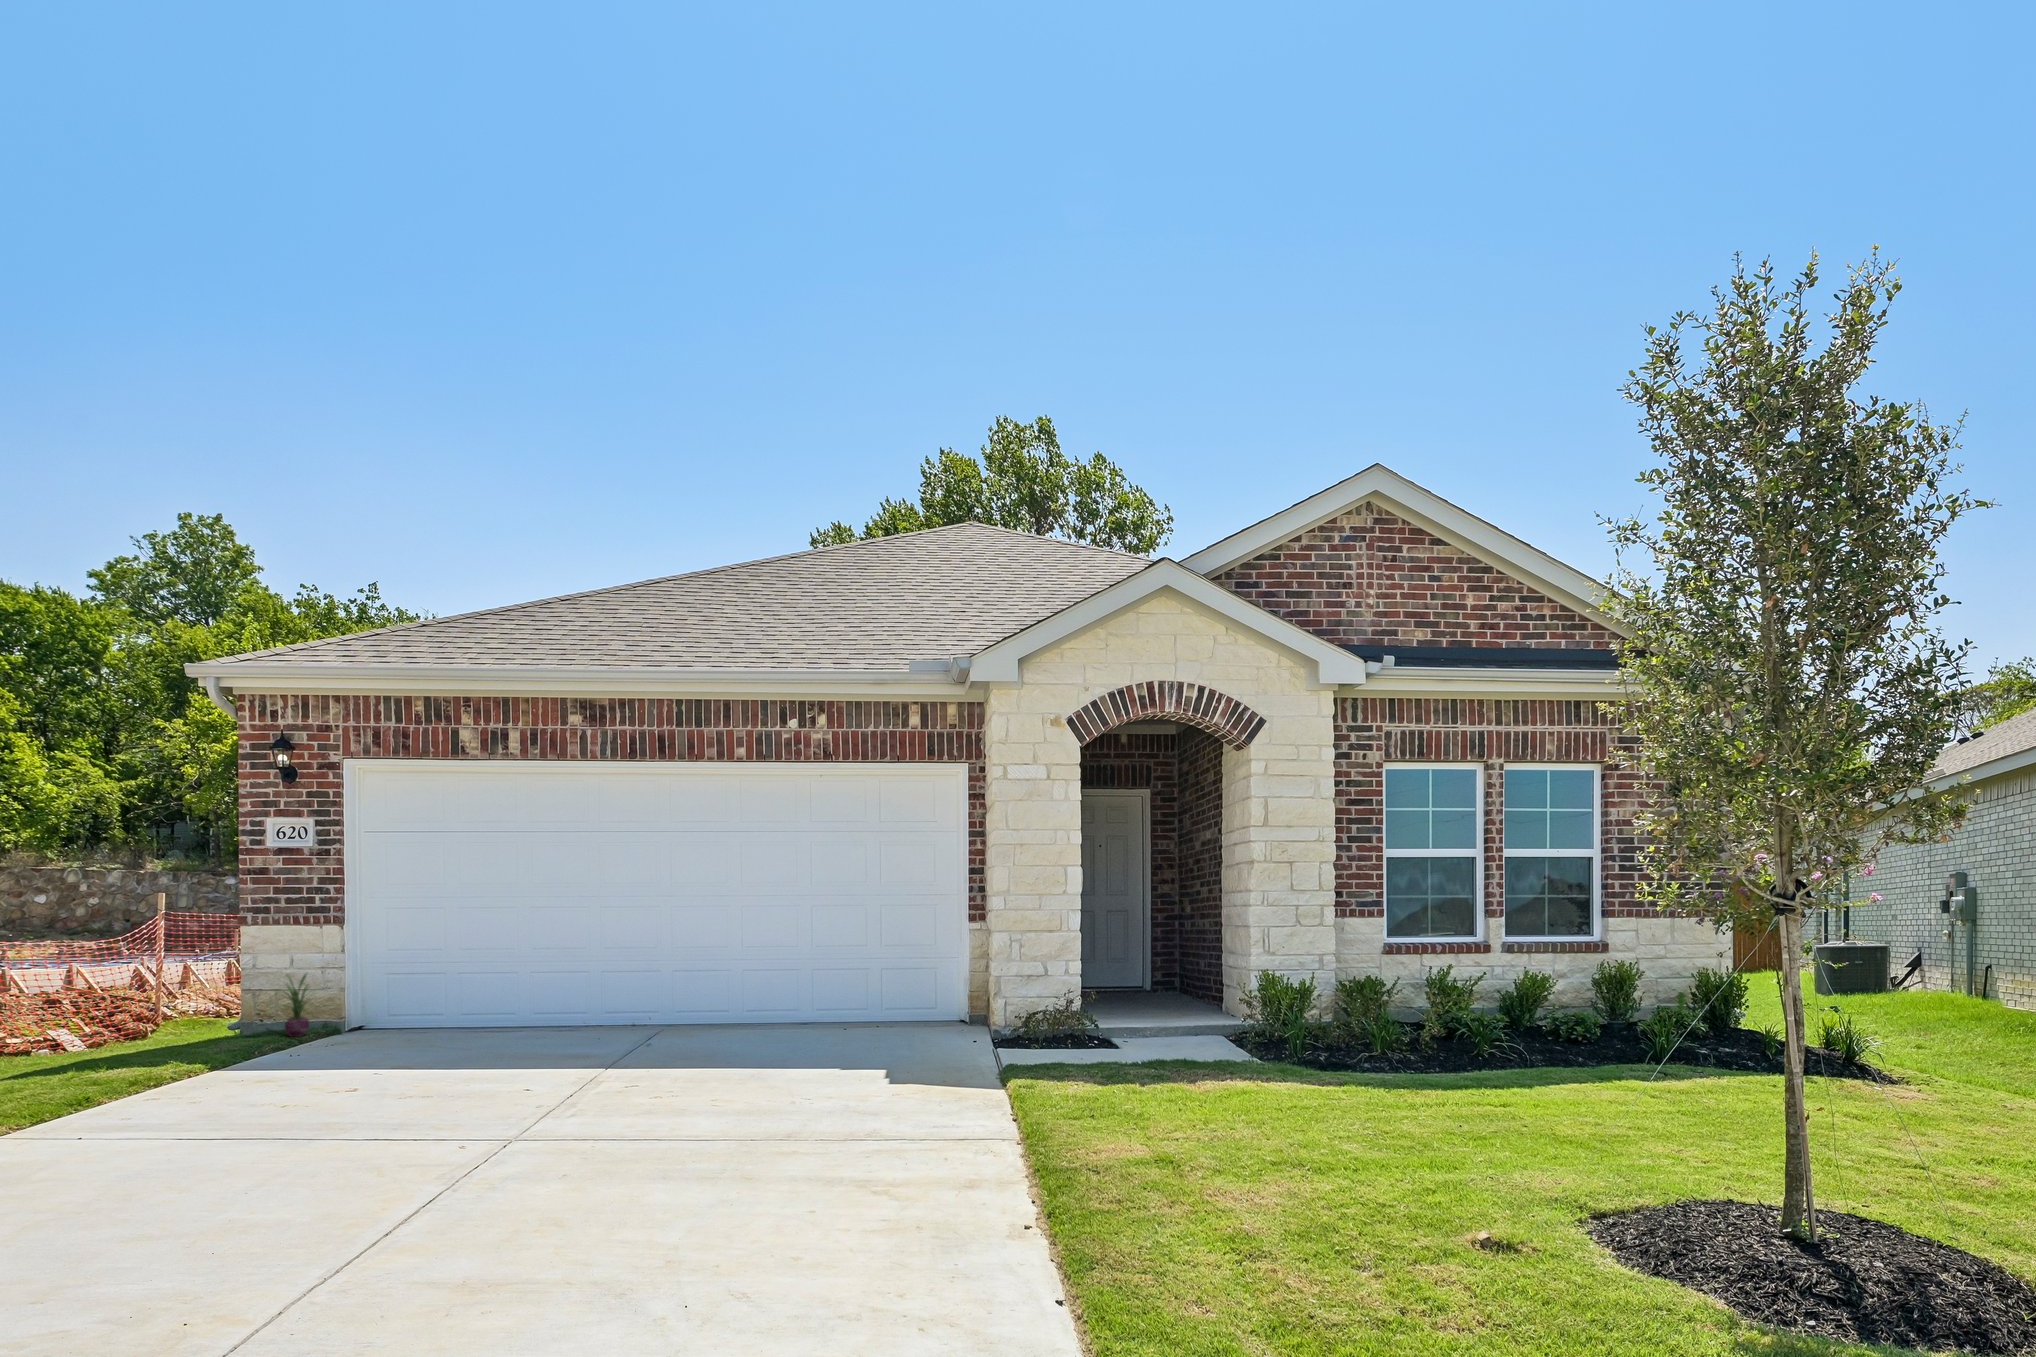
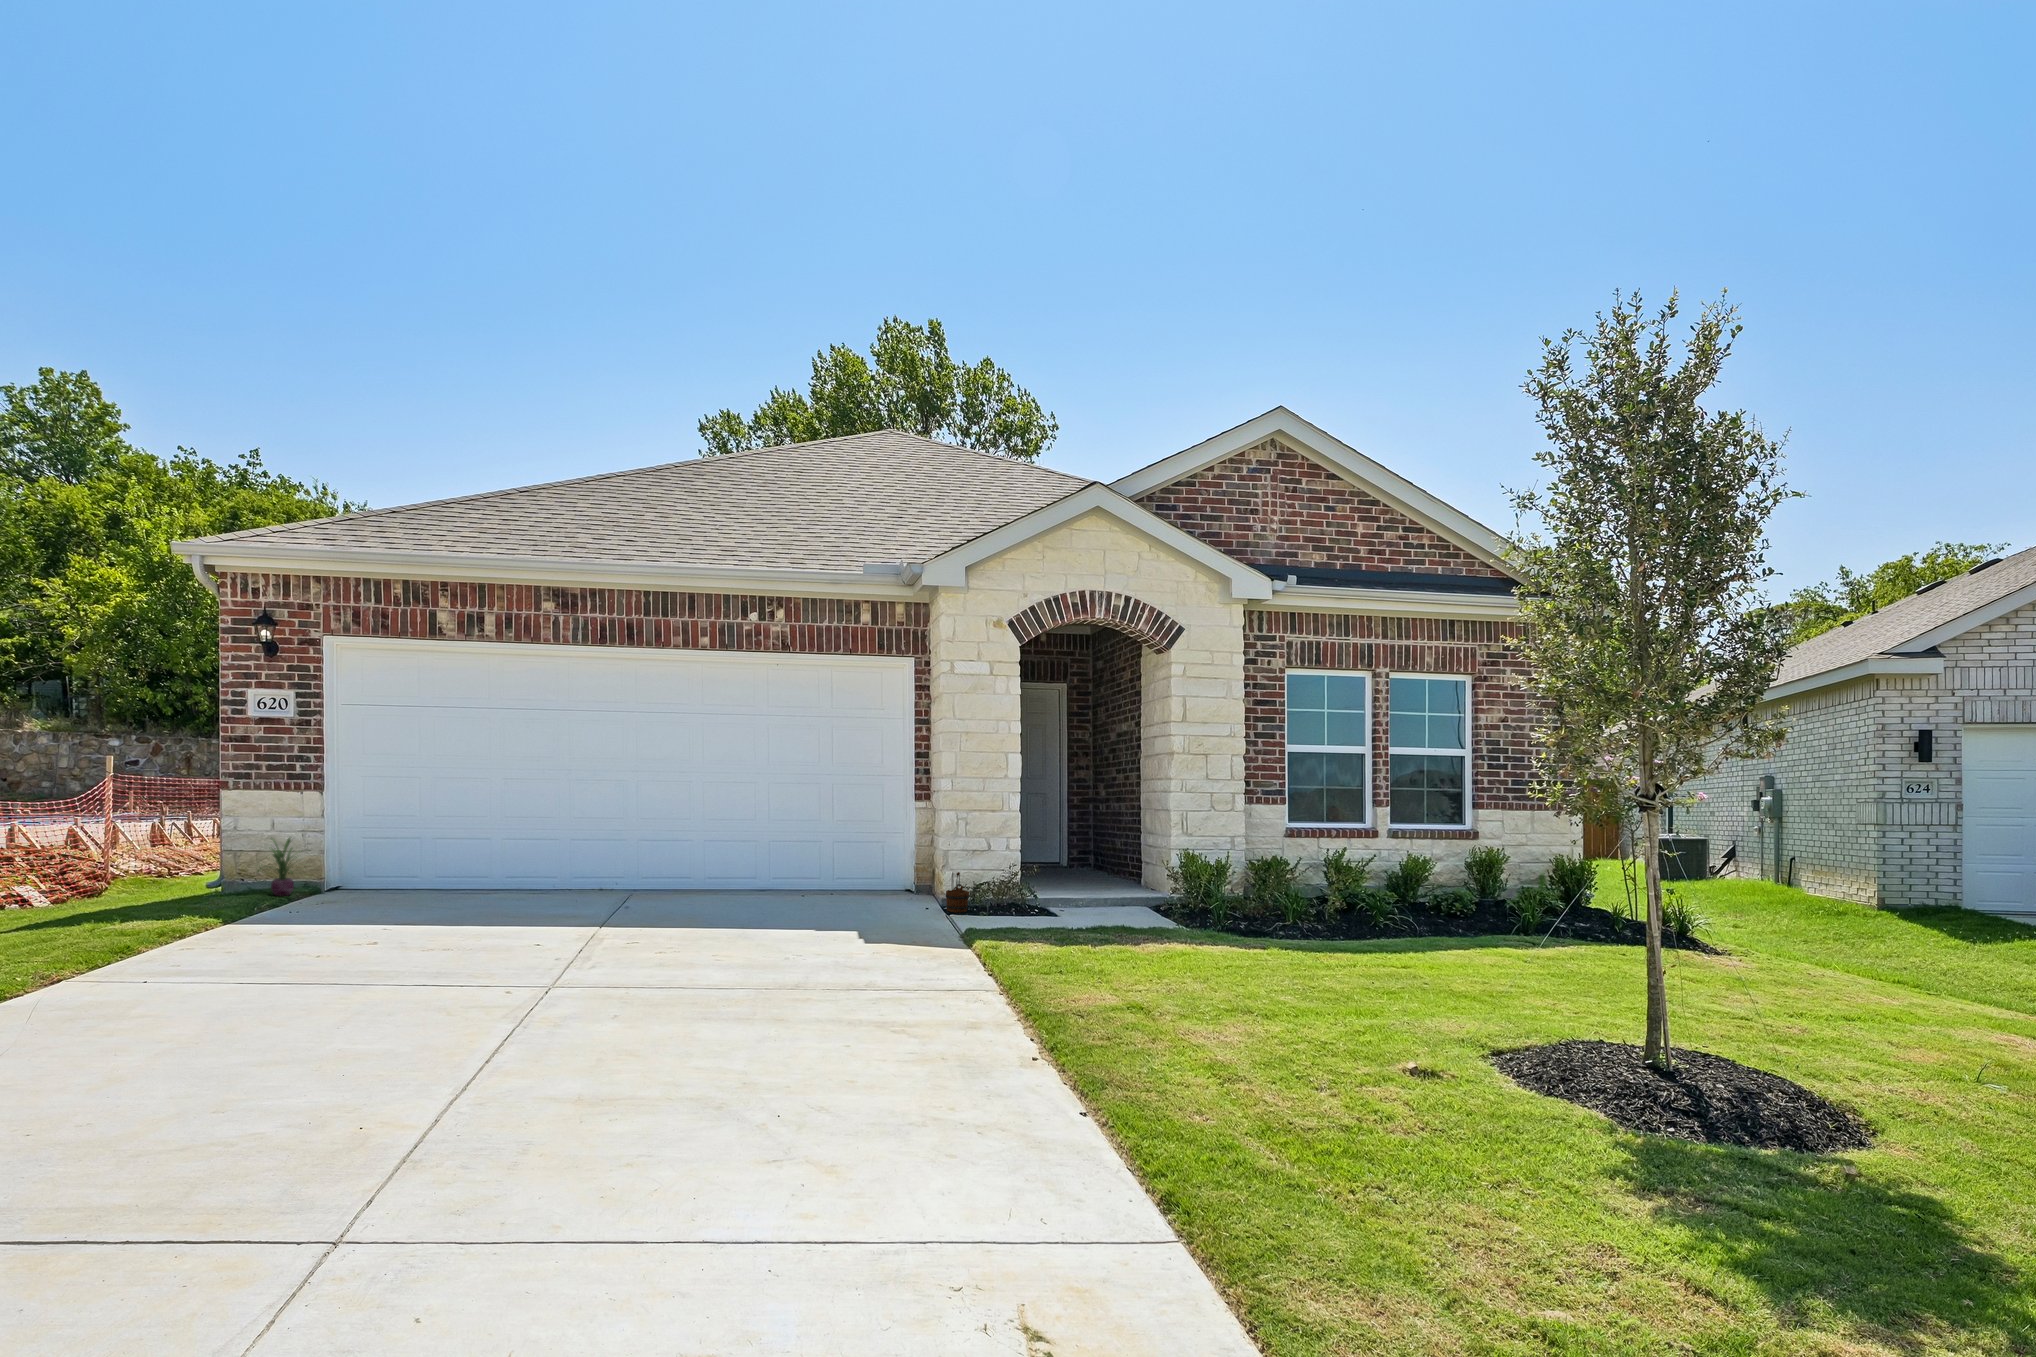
wooden bucket: none [1002,999,1028,1045] -> present [946,872,969,913]

